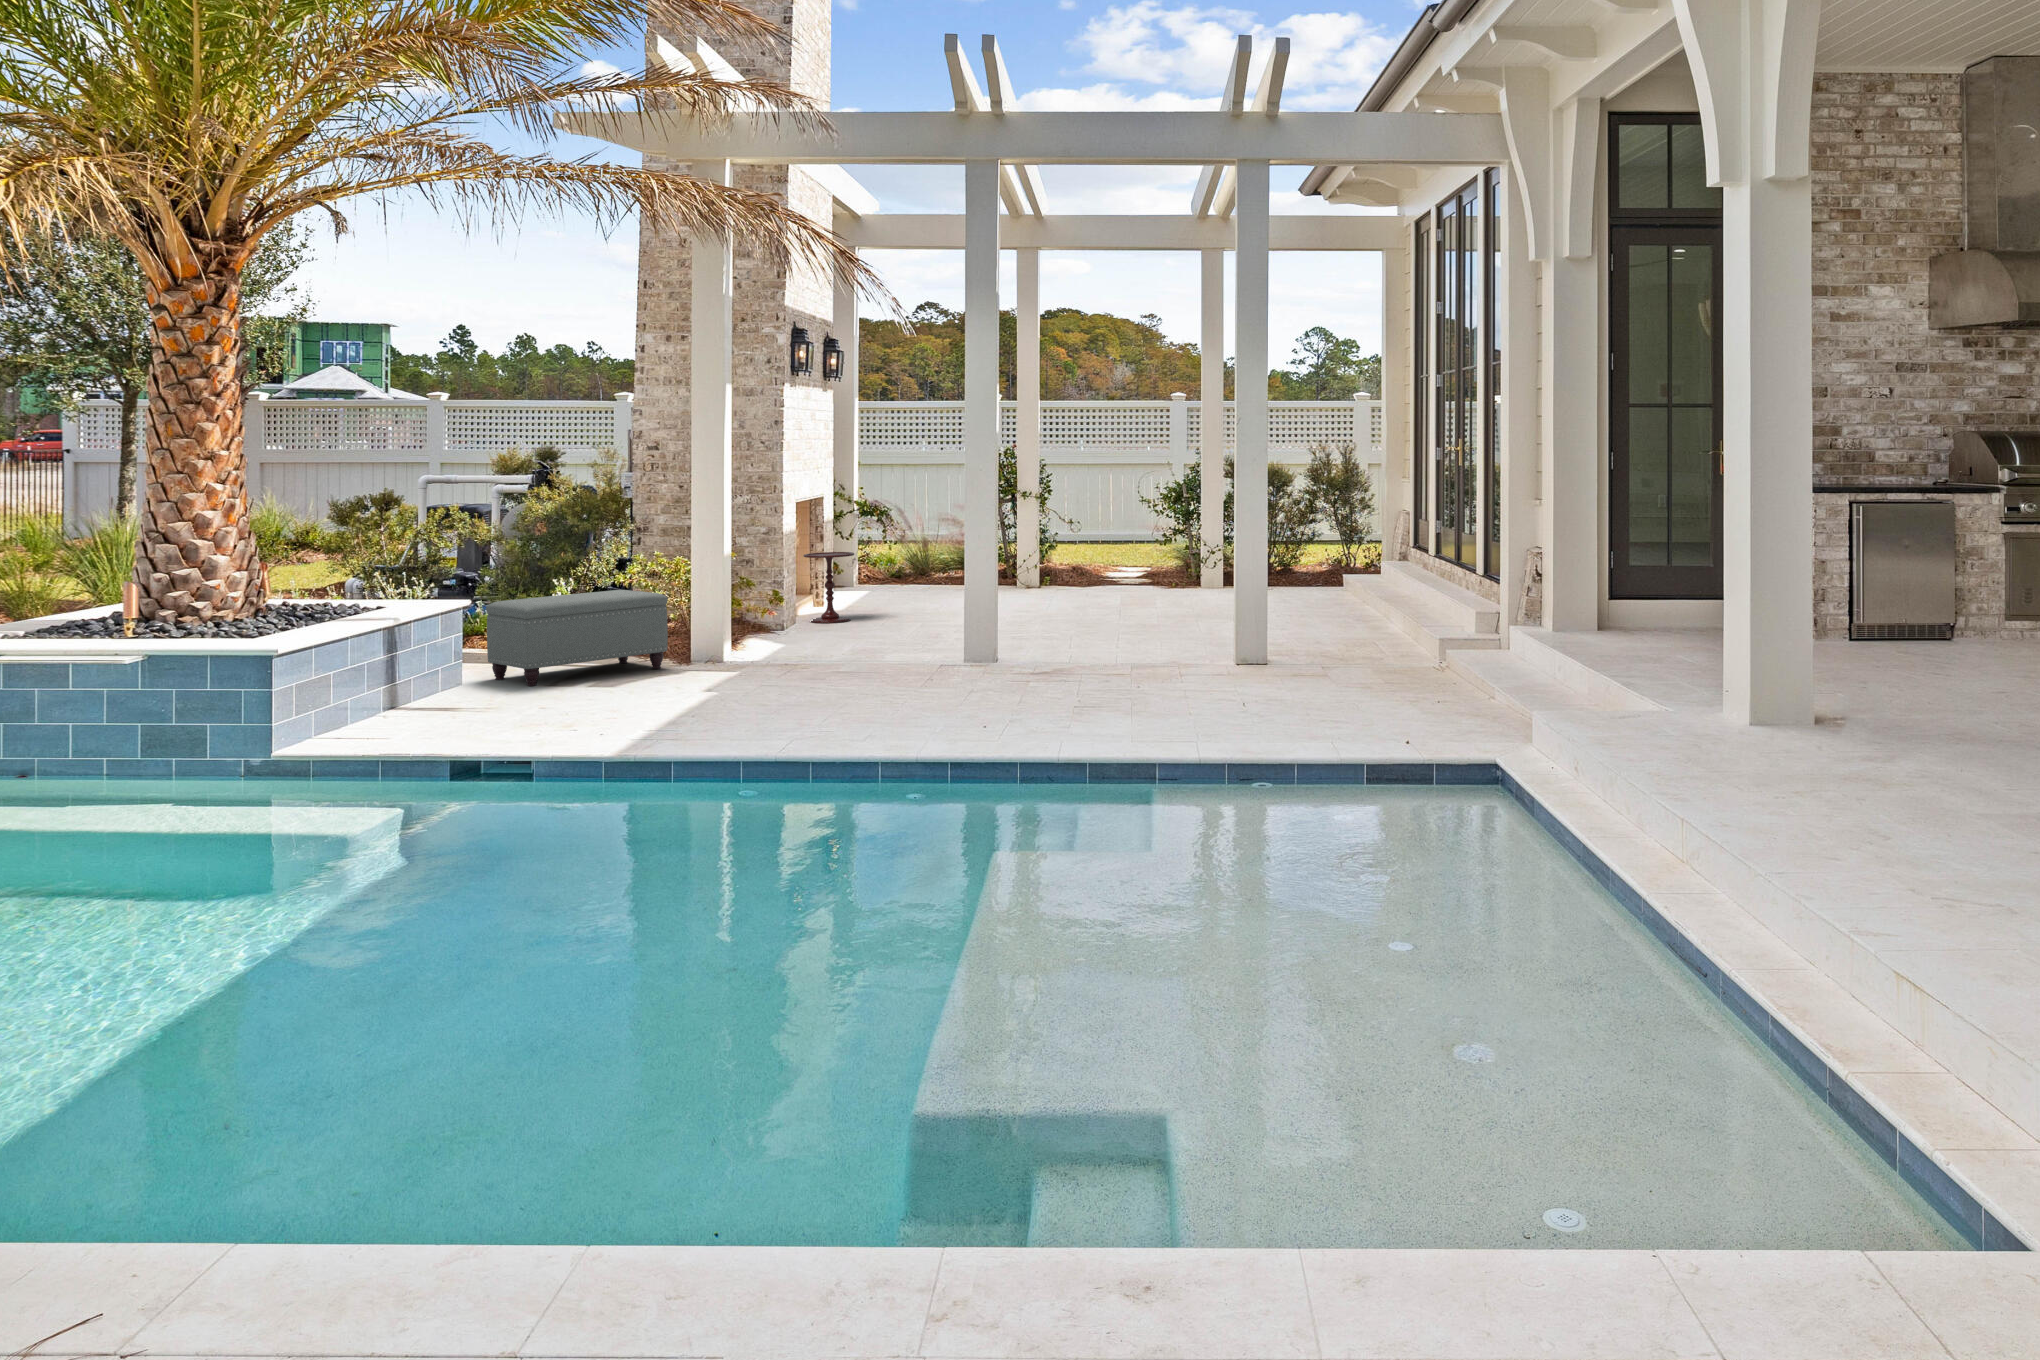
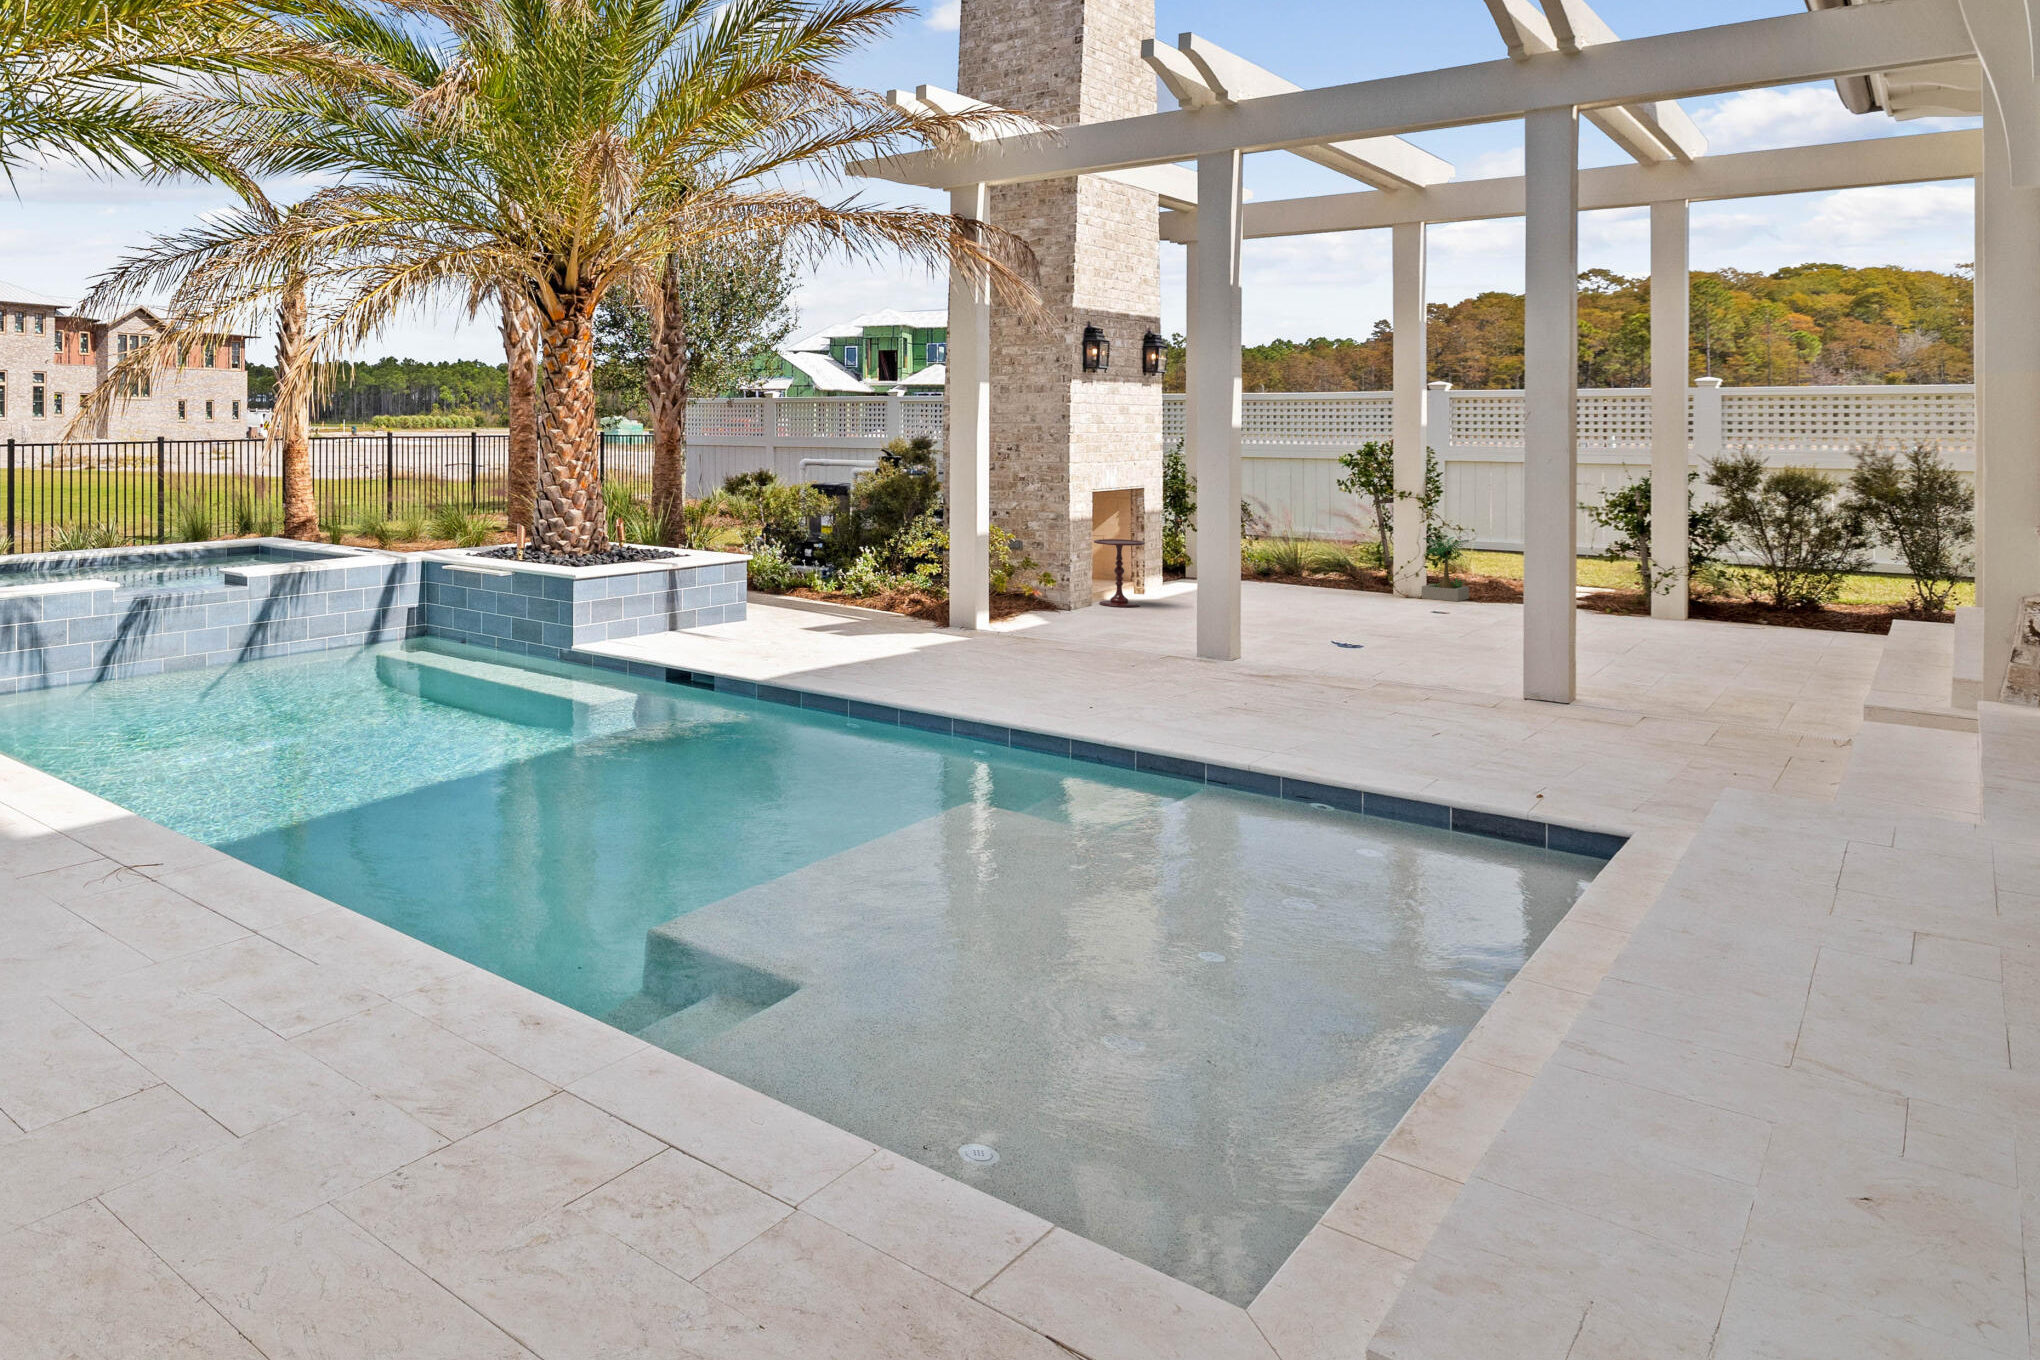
potted plant: none [1048,530,1093,588] -> present [1422,537,1469,601]
ottoman: present [486,590,668,686] -> none [770,558,908,629]

